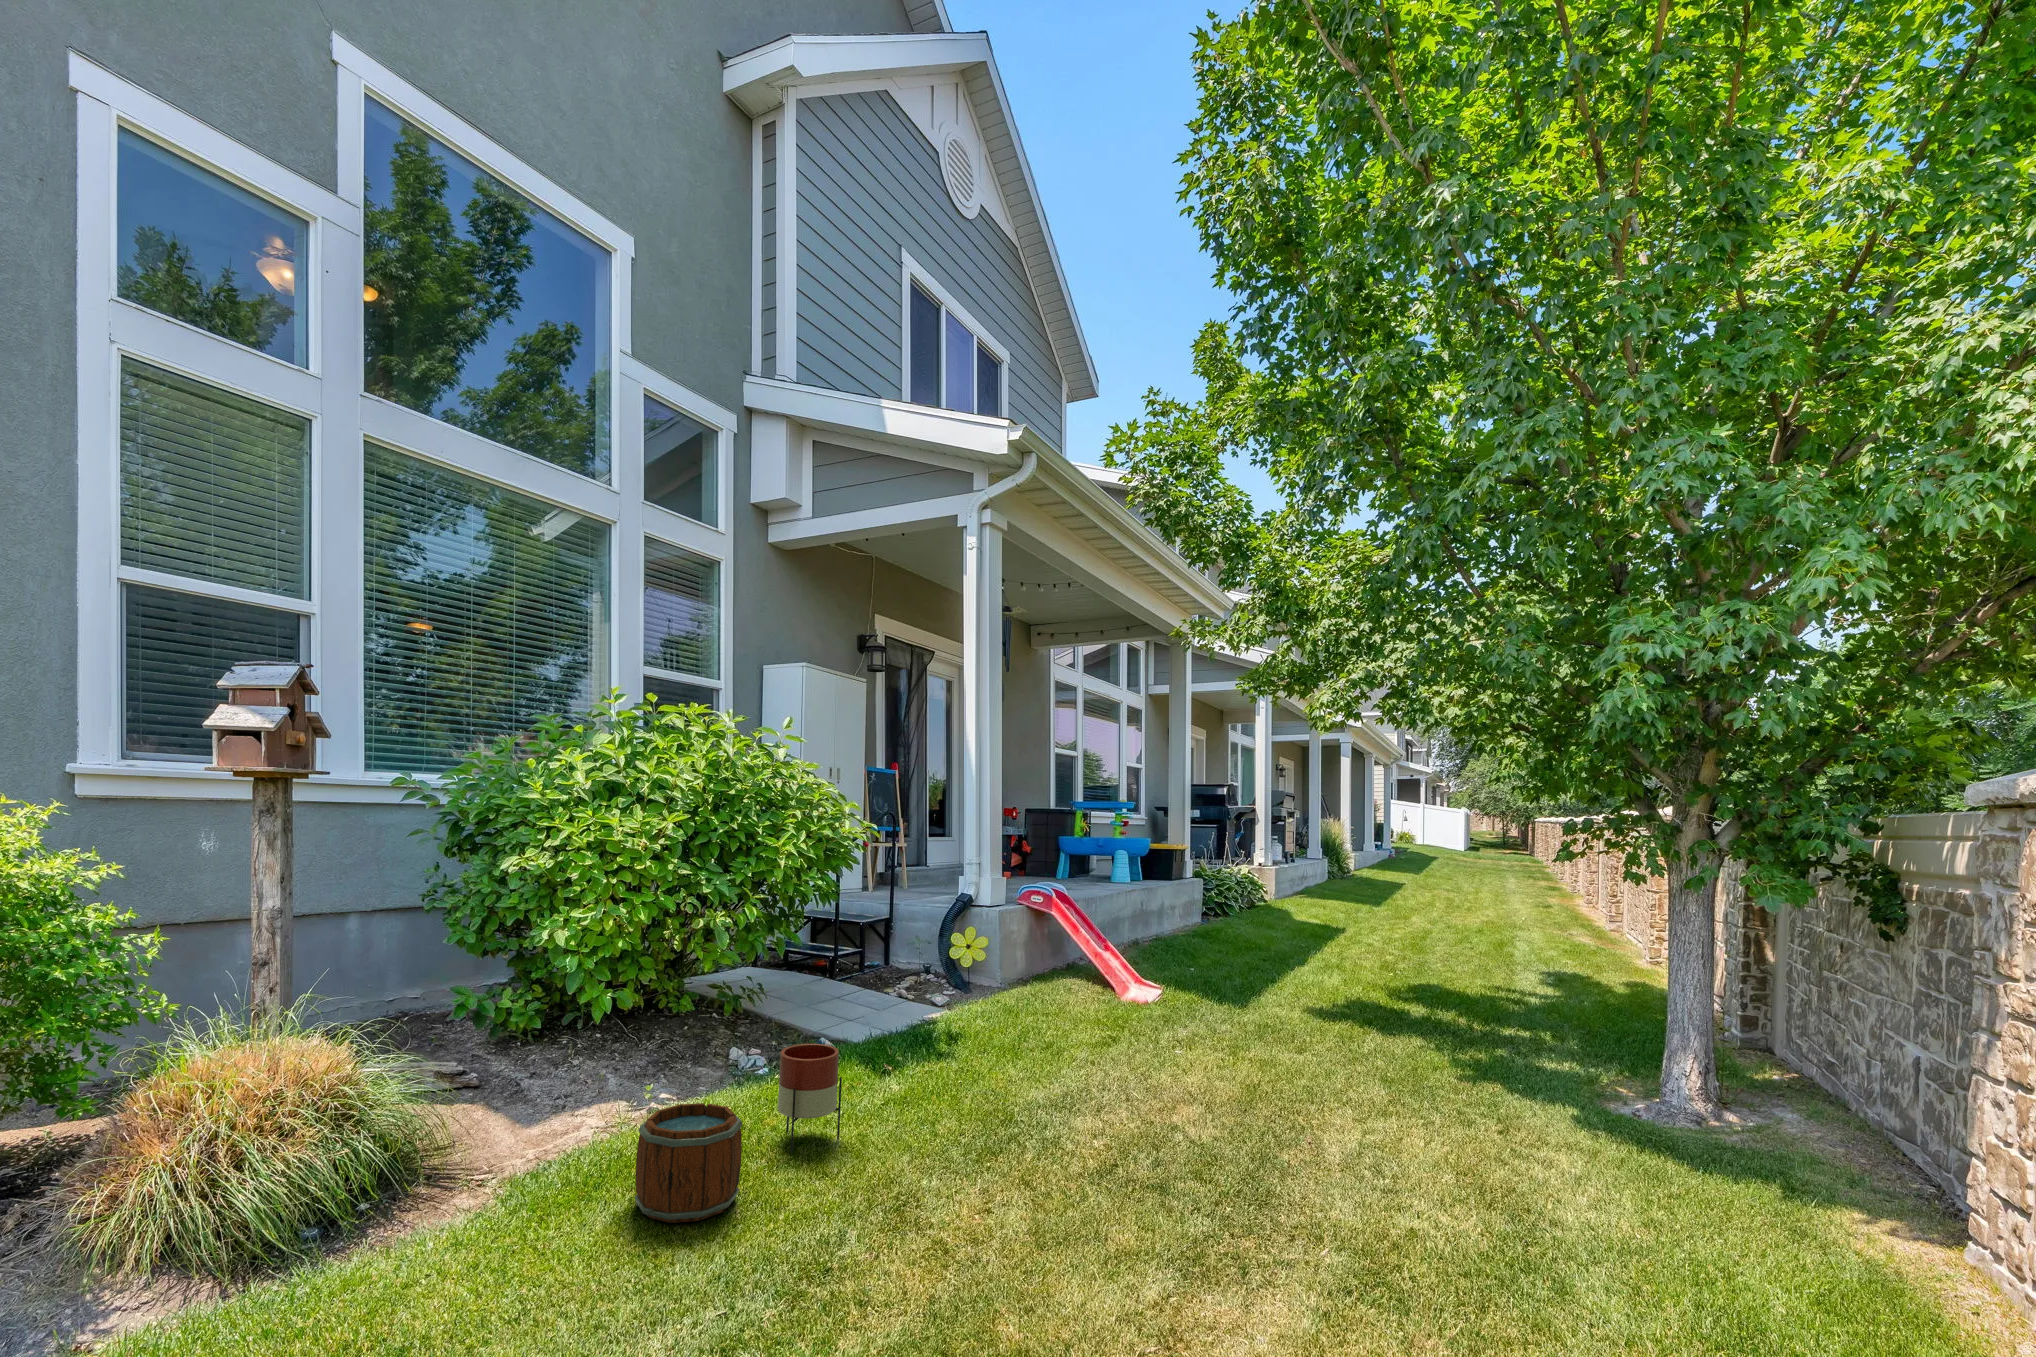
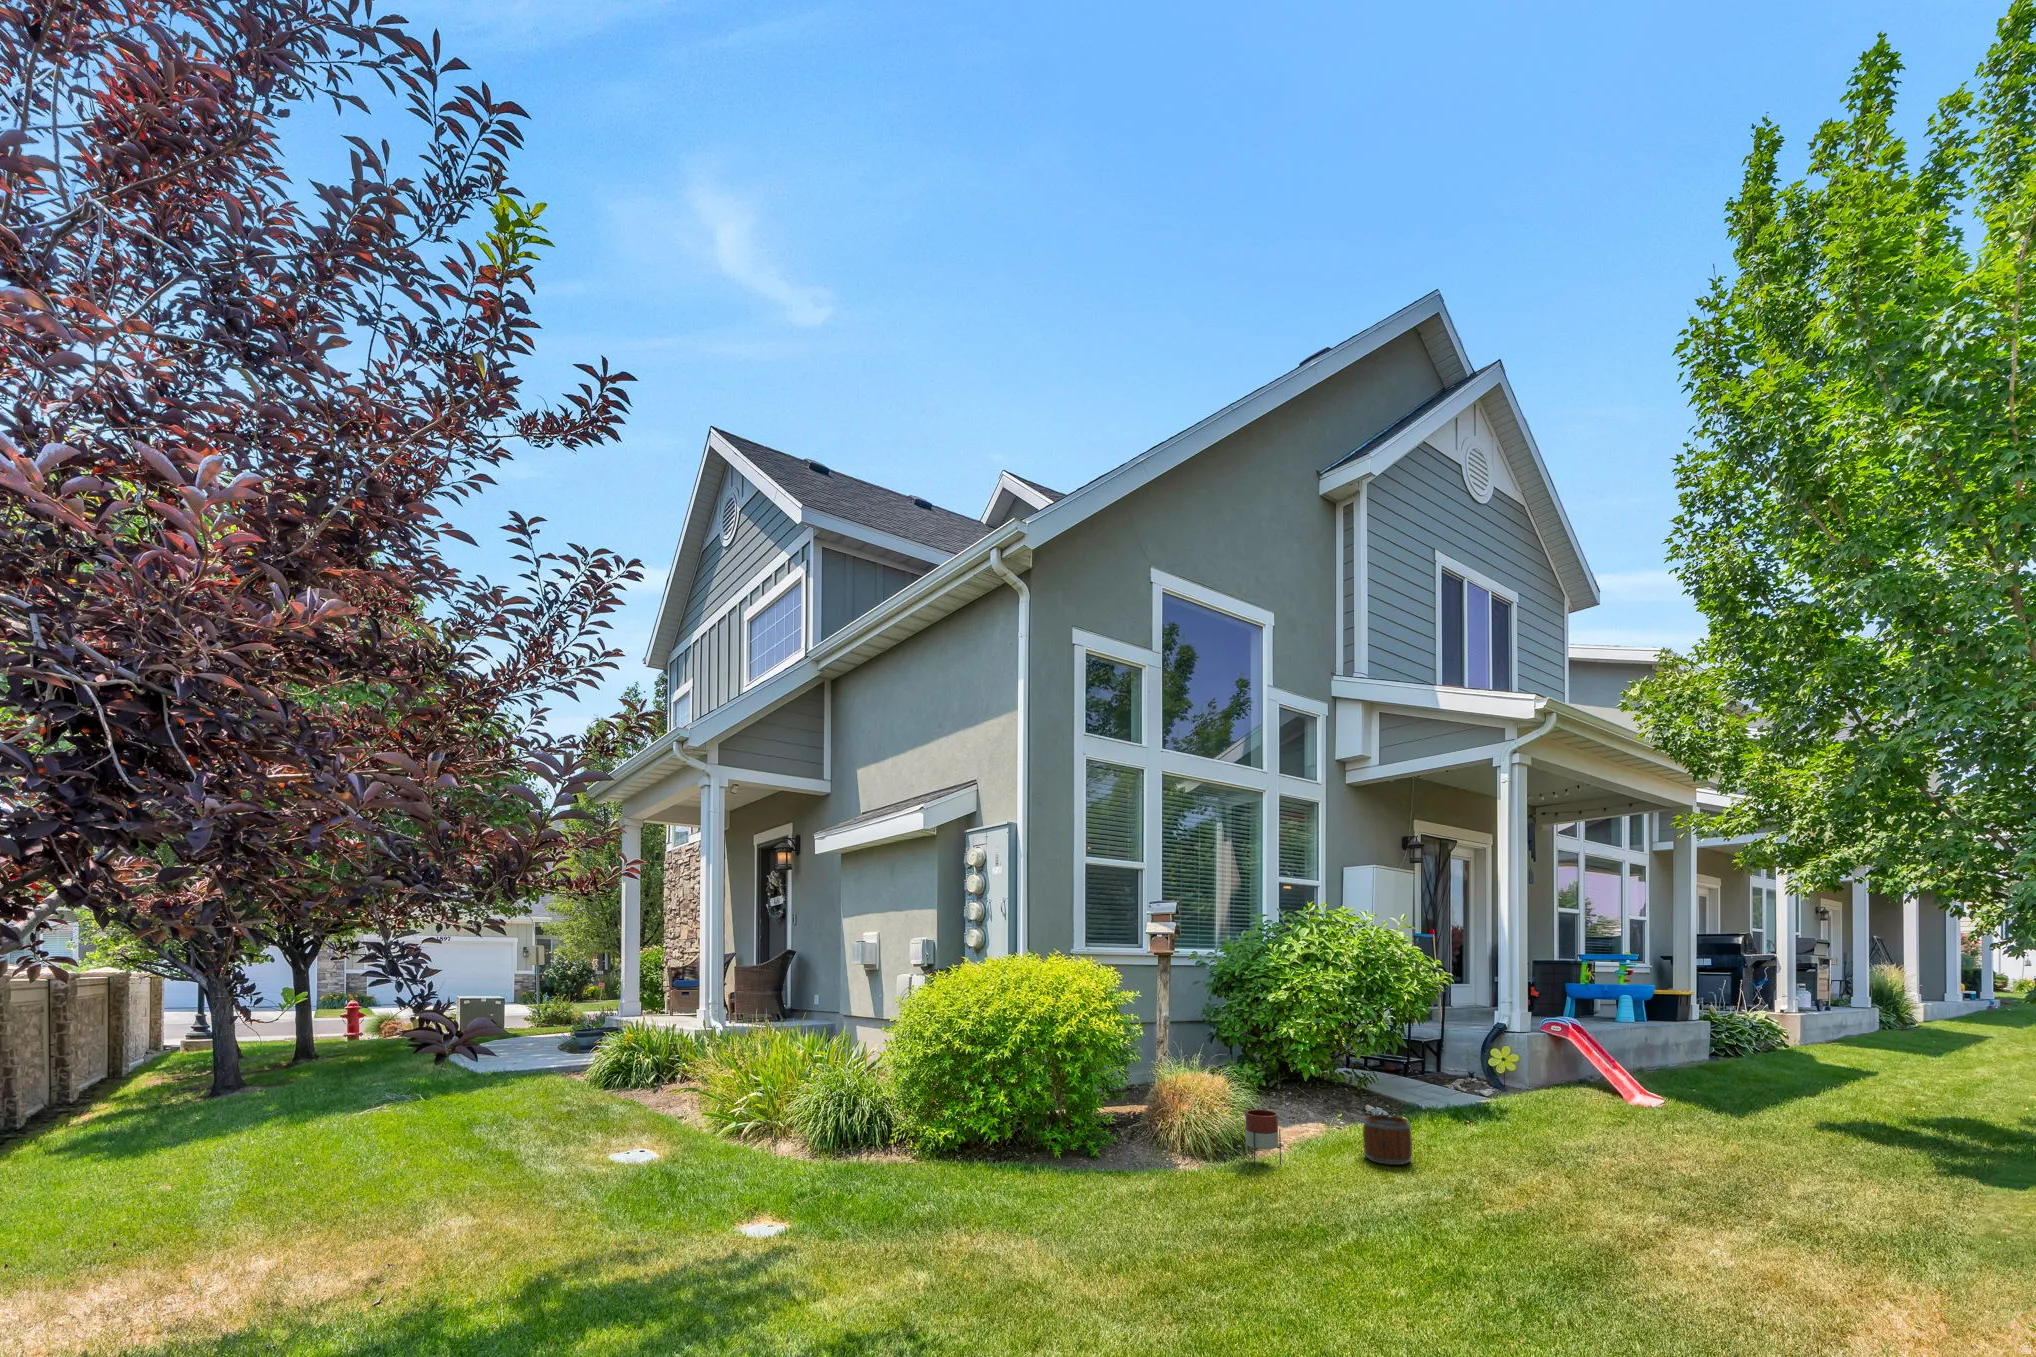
planter: present [778,1044,842,1153] -> present [1245,1109,1281,1167]

